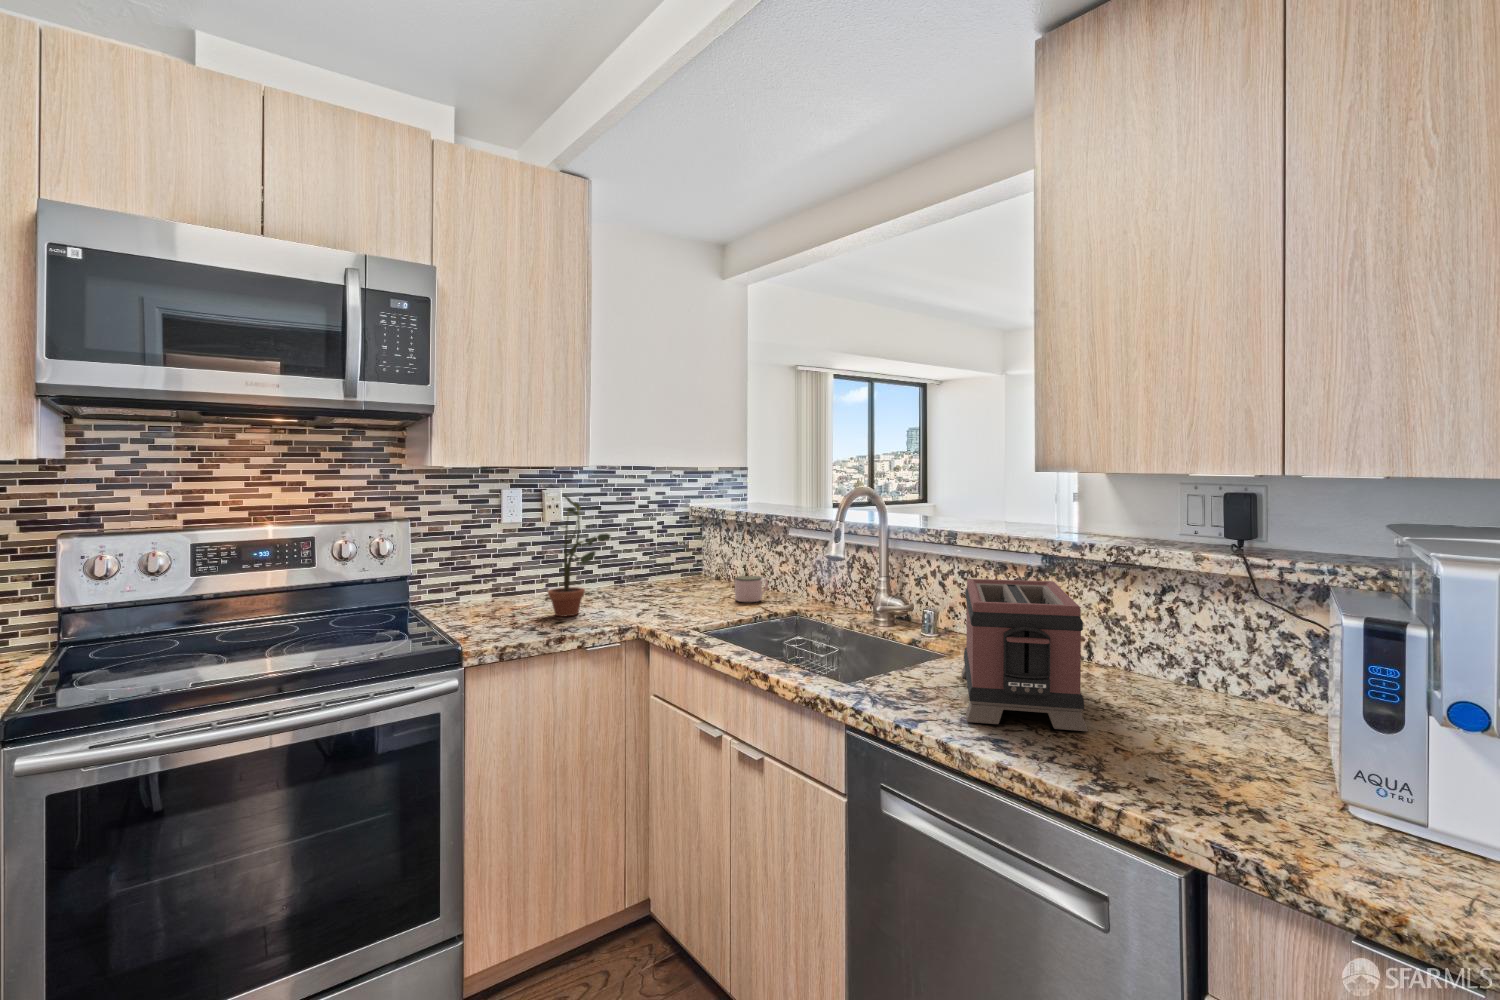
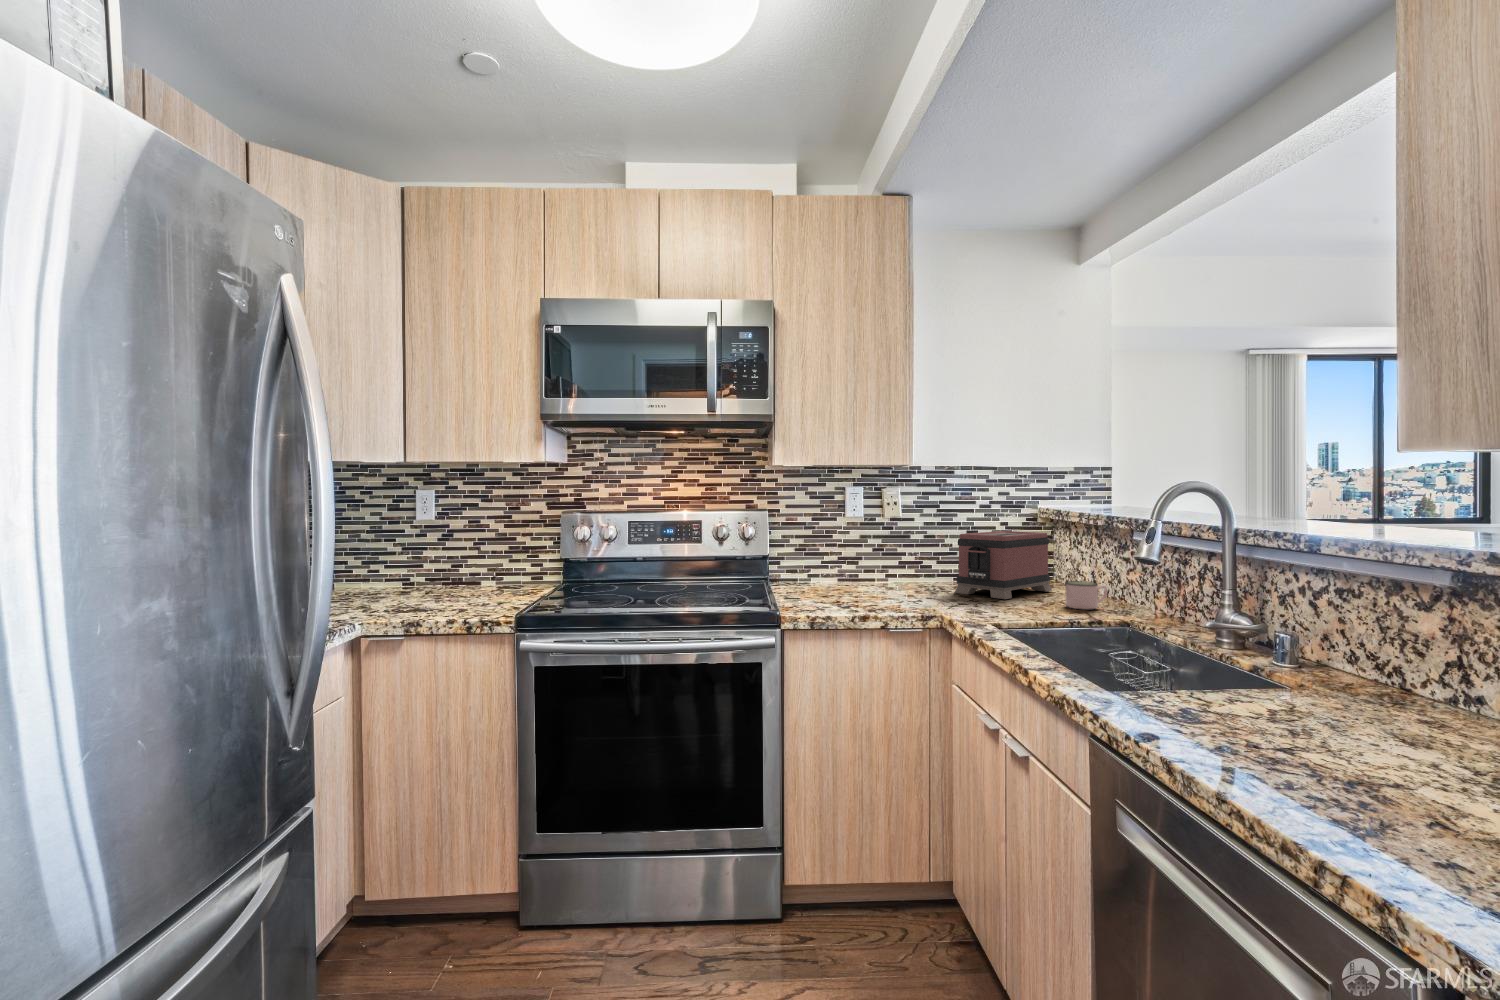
potted plant: present [548,495,610,616] -> none [860,491,926,601]
toaster: present [961,579,1088,731] -> present [955,531,1052,599]

